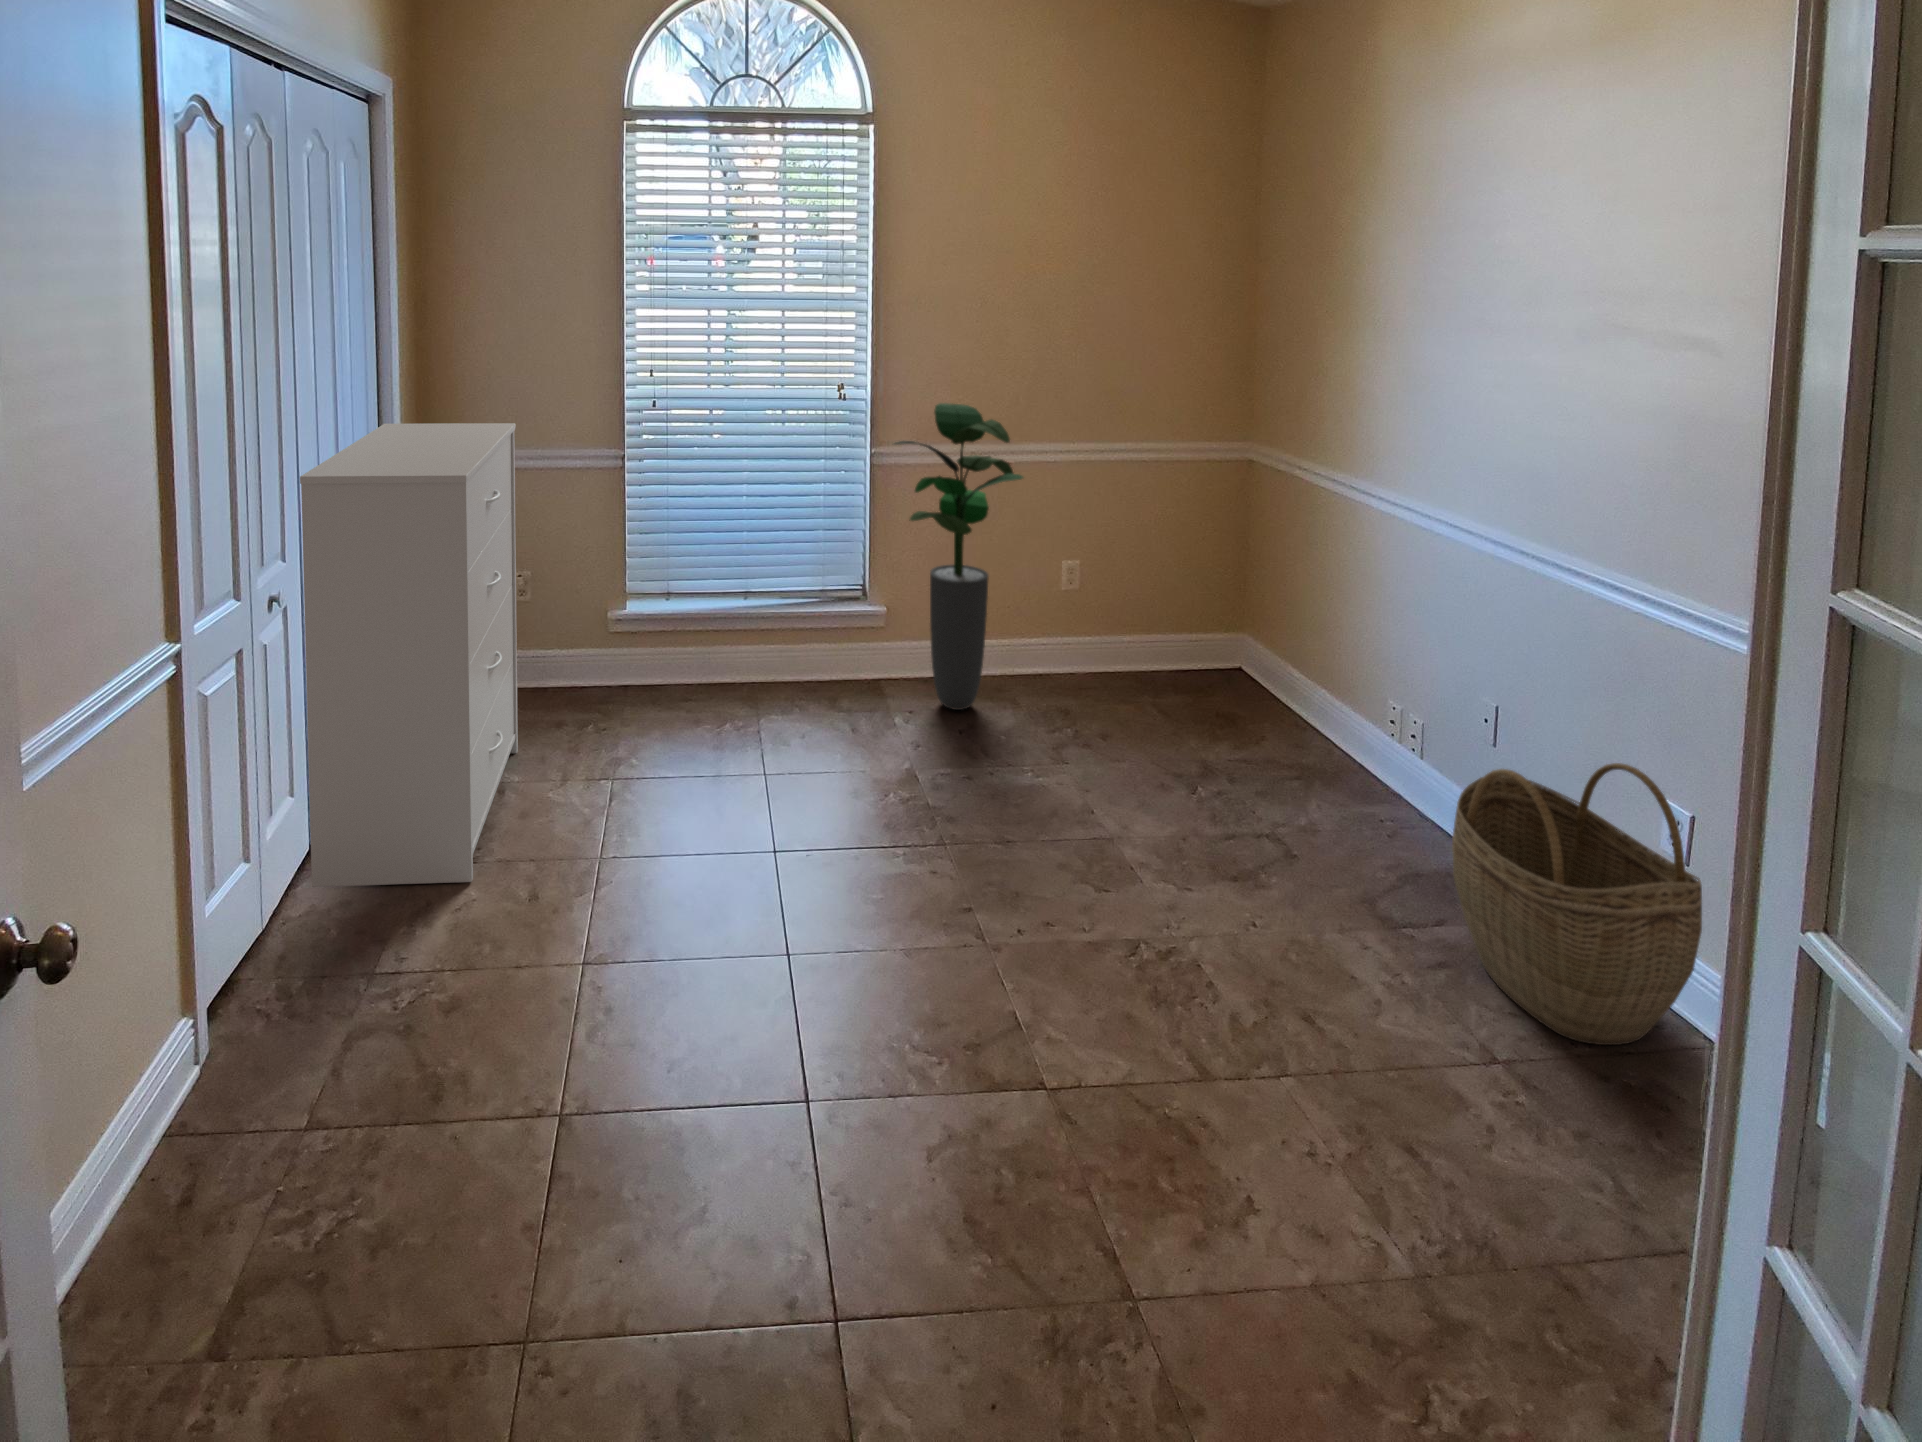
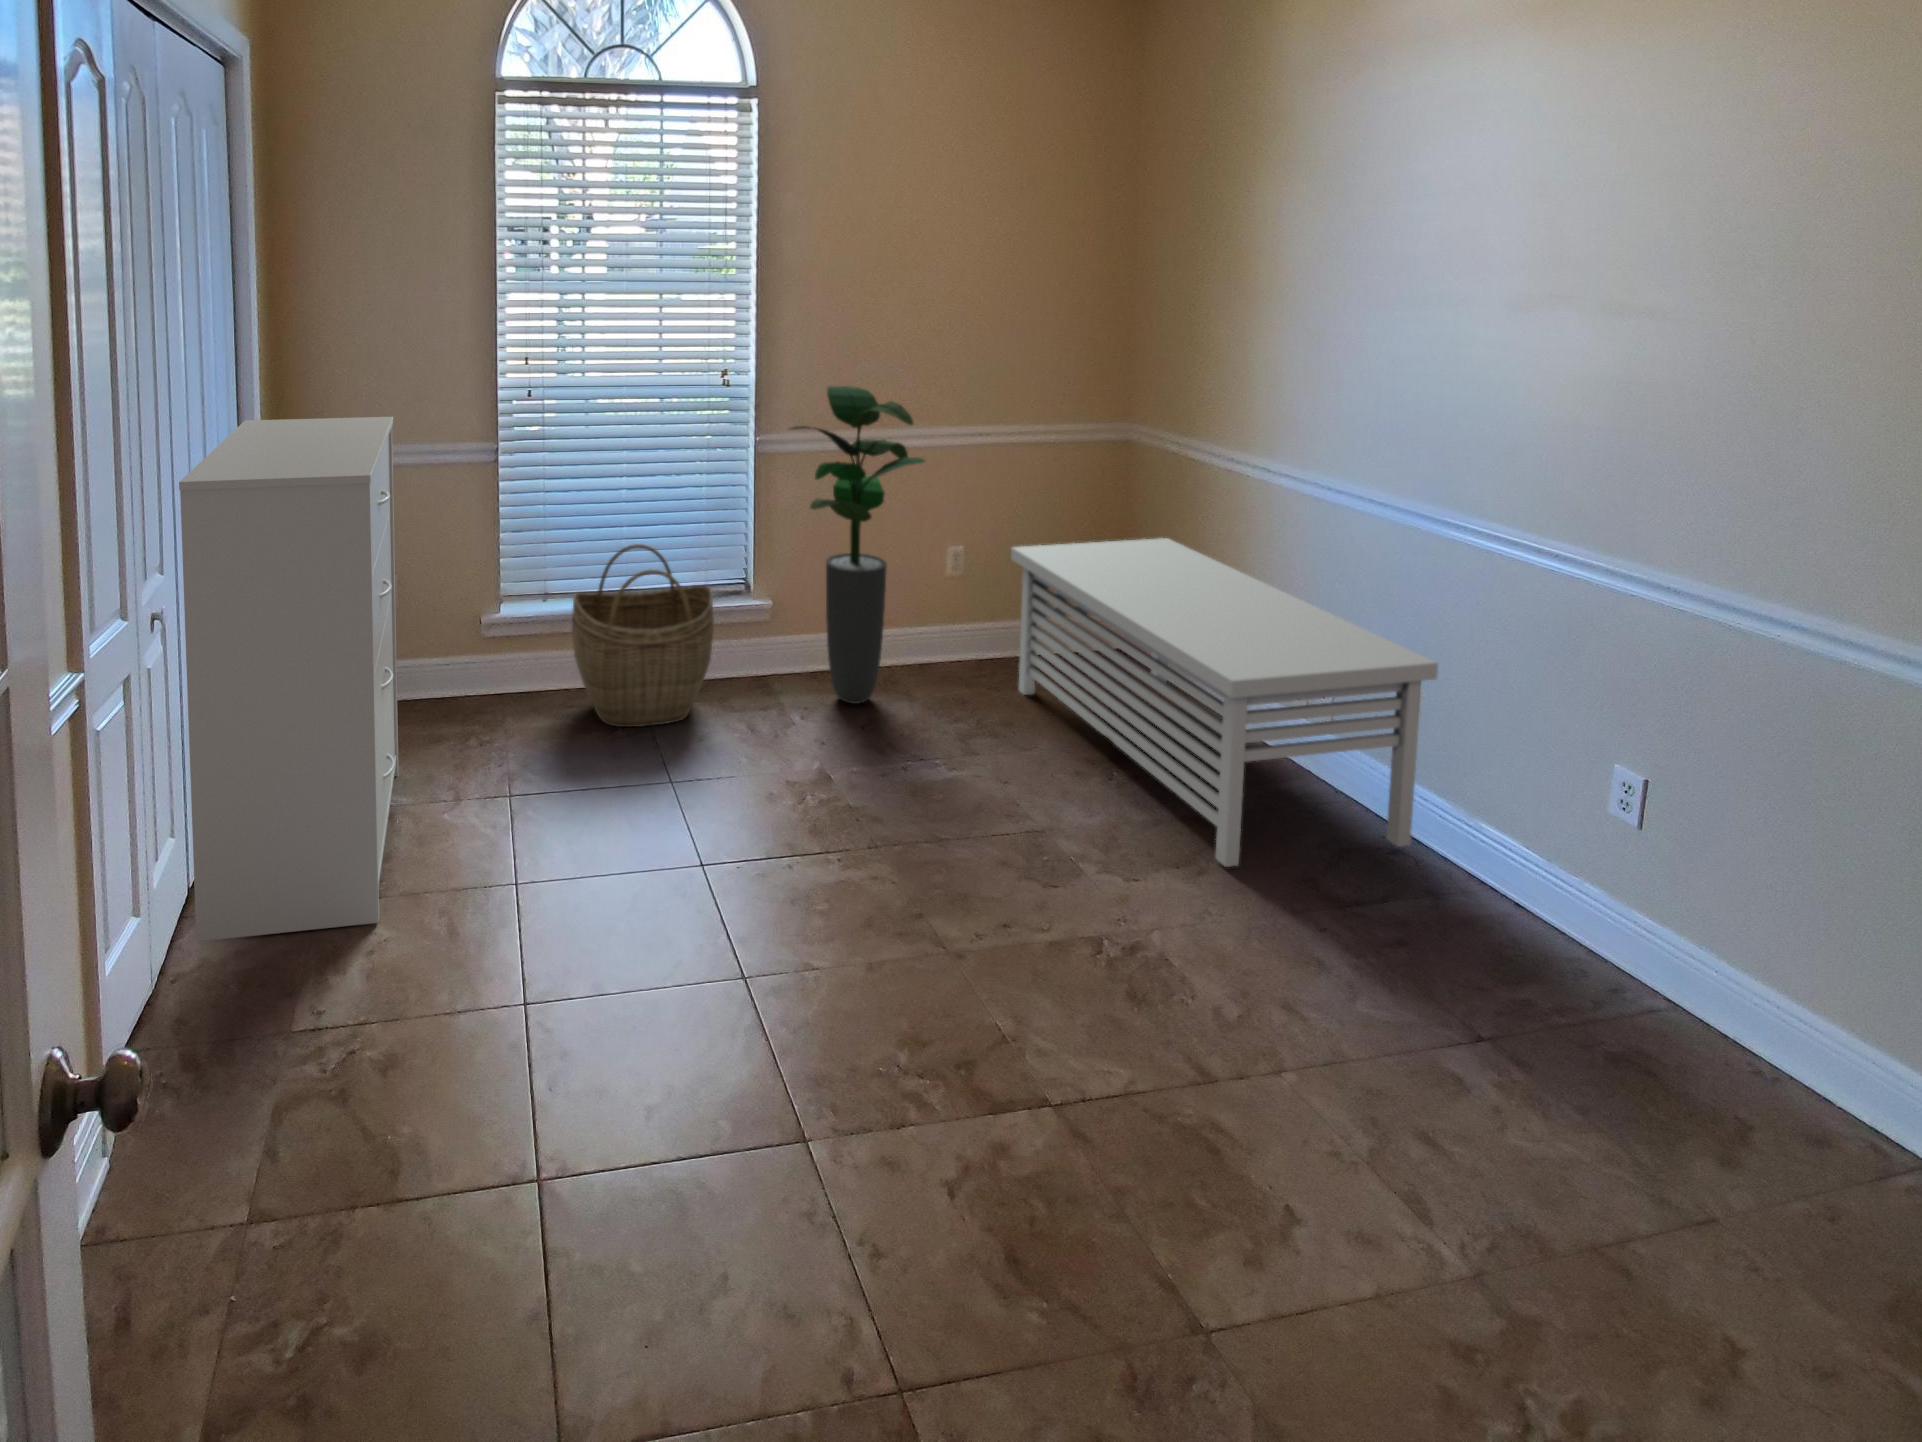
storage bench: none [1116,561,1514,886] -> present [1011,538,1438,867]
woven basket: present [1452,763,1702,1045] -> present [572,544,714,727]

